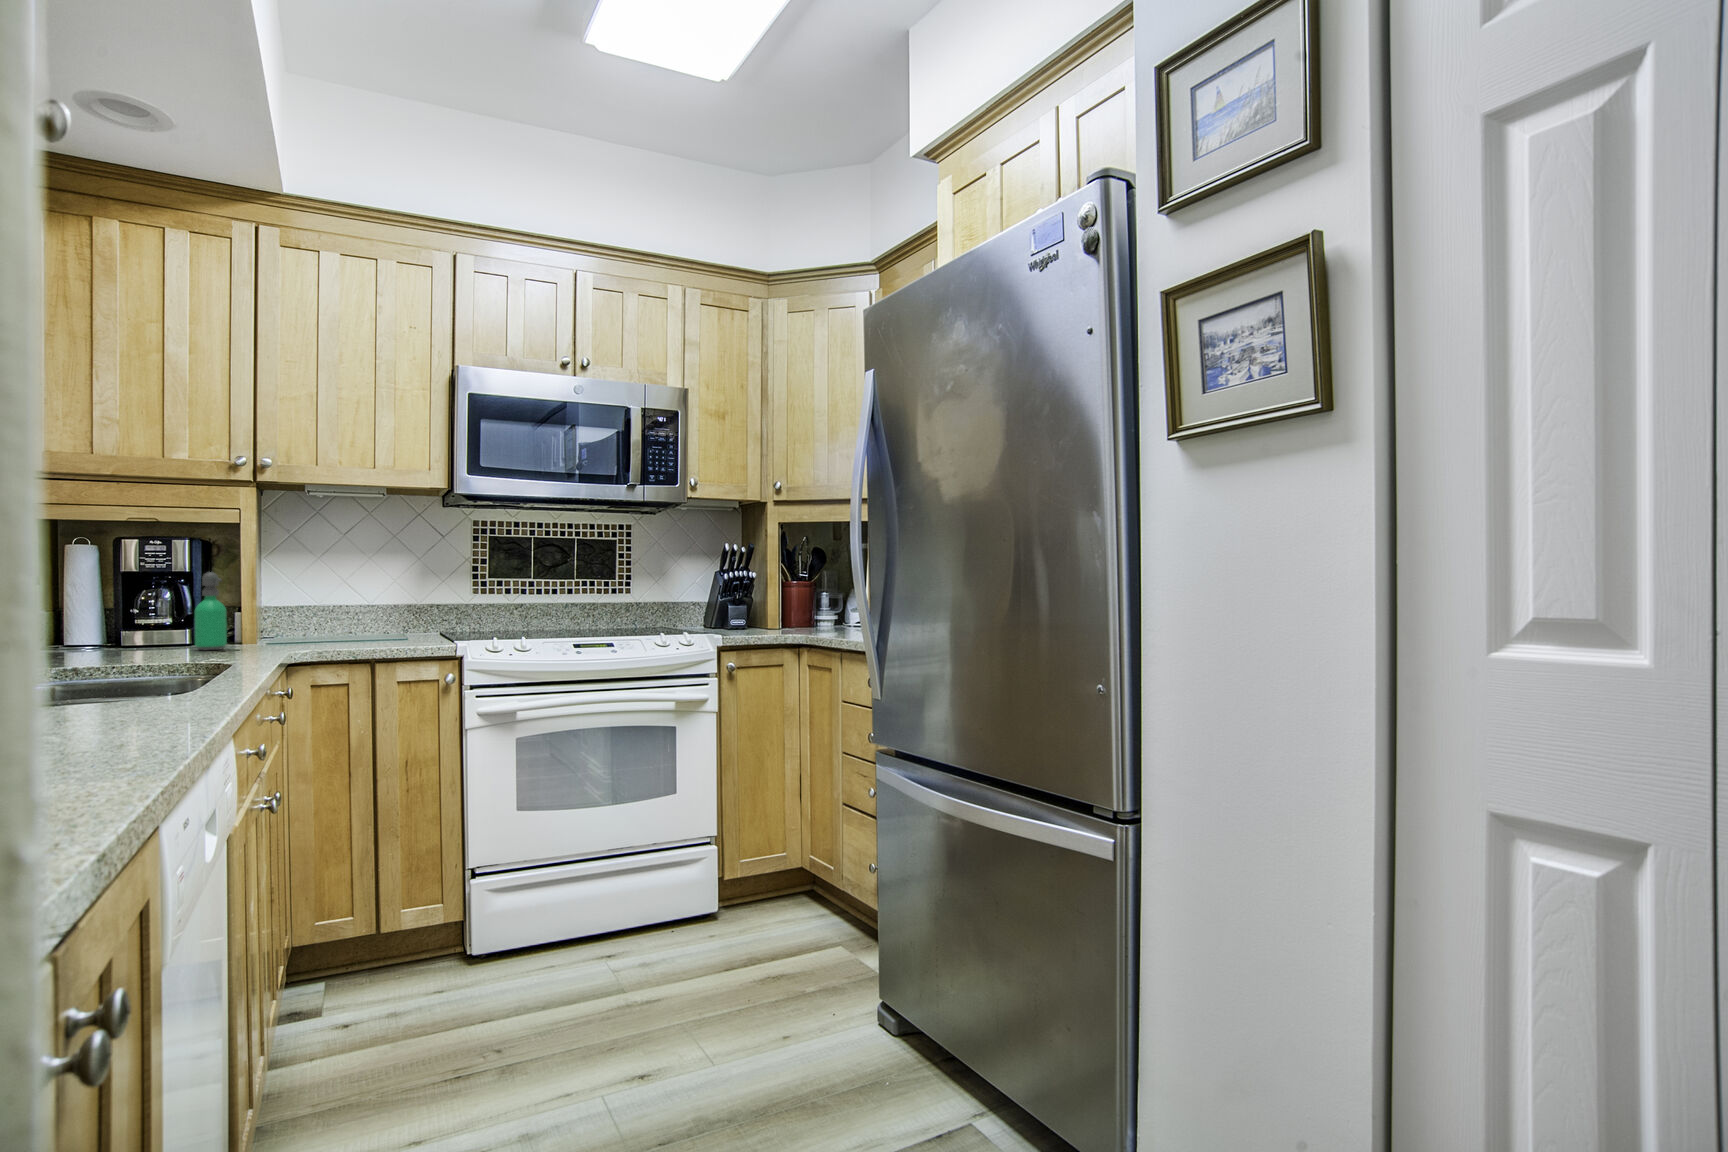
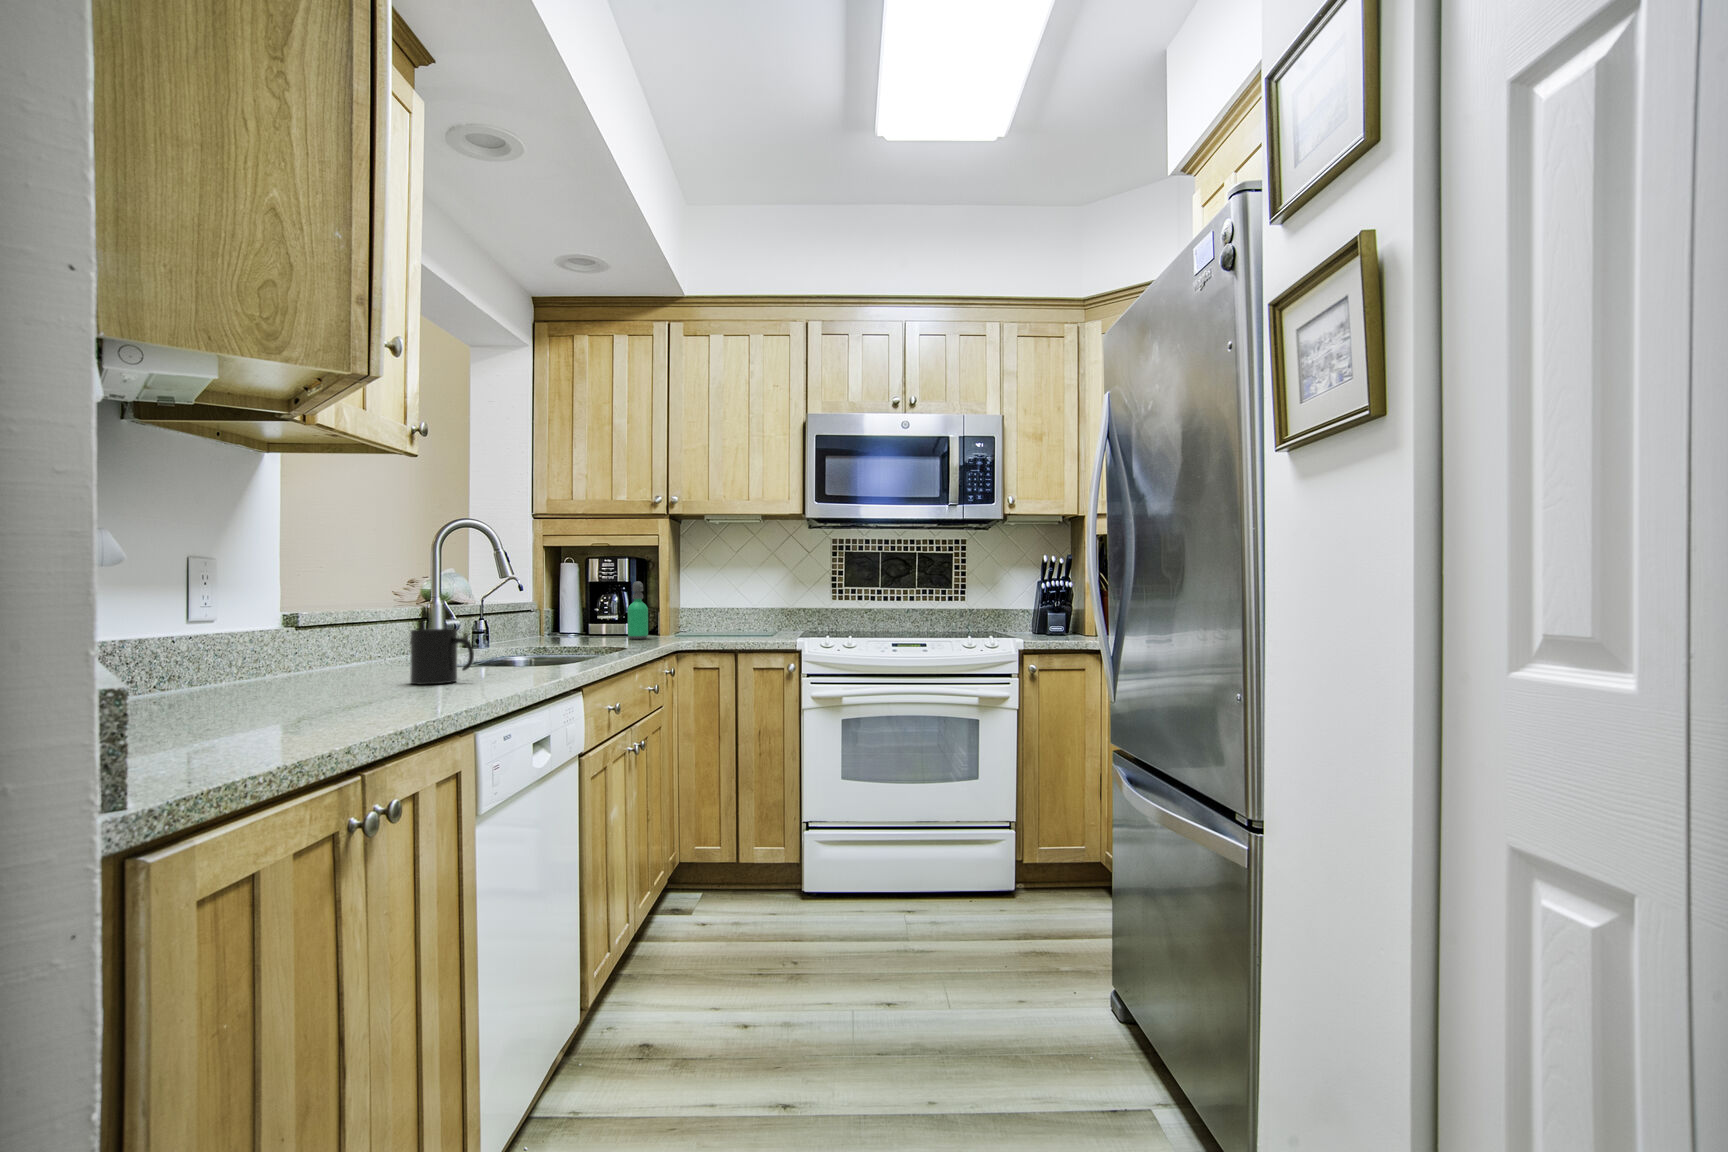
mug: none [88,644,183,718] -> present [410,629,474,684]

